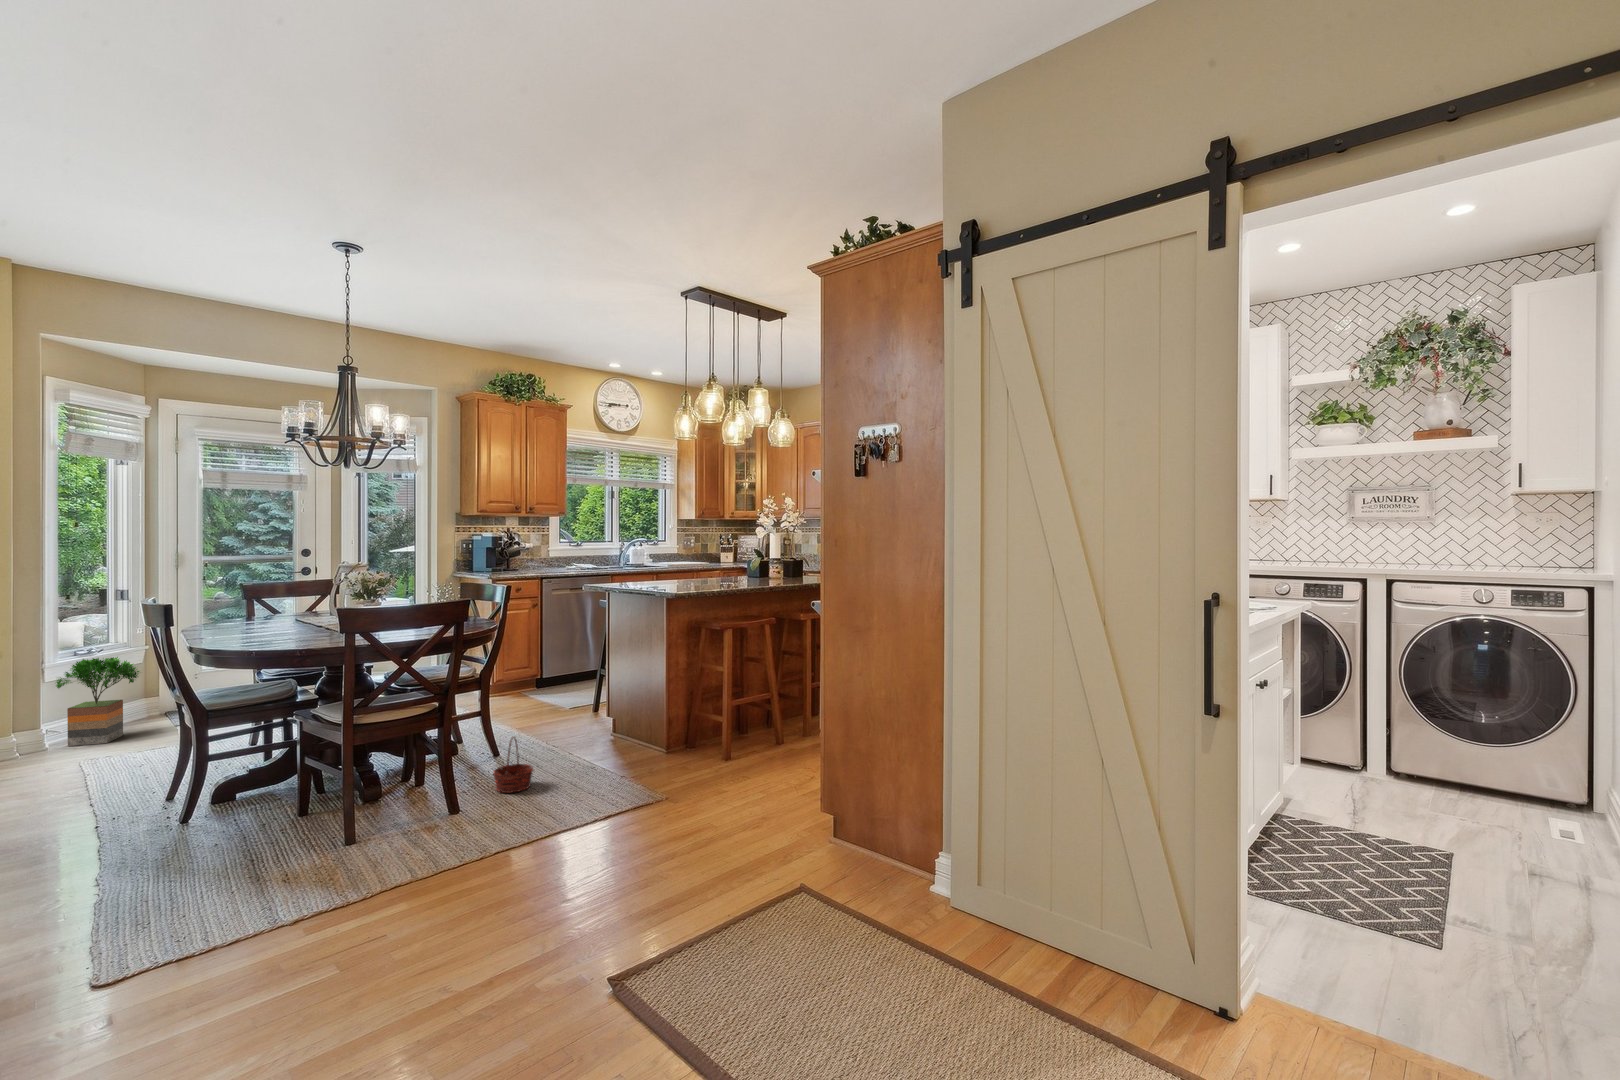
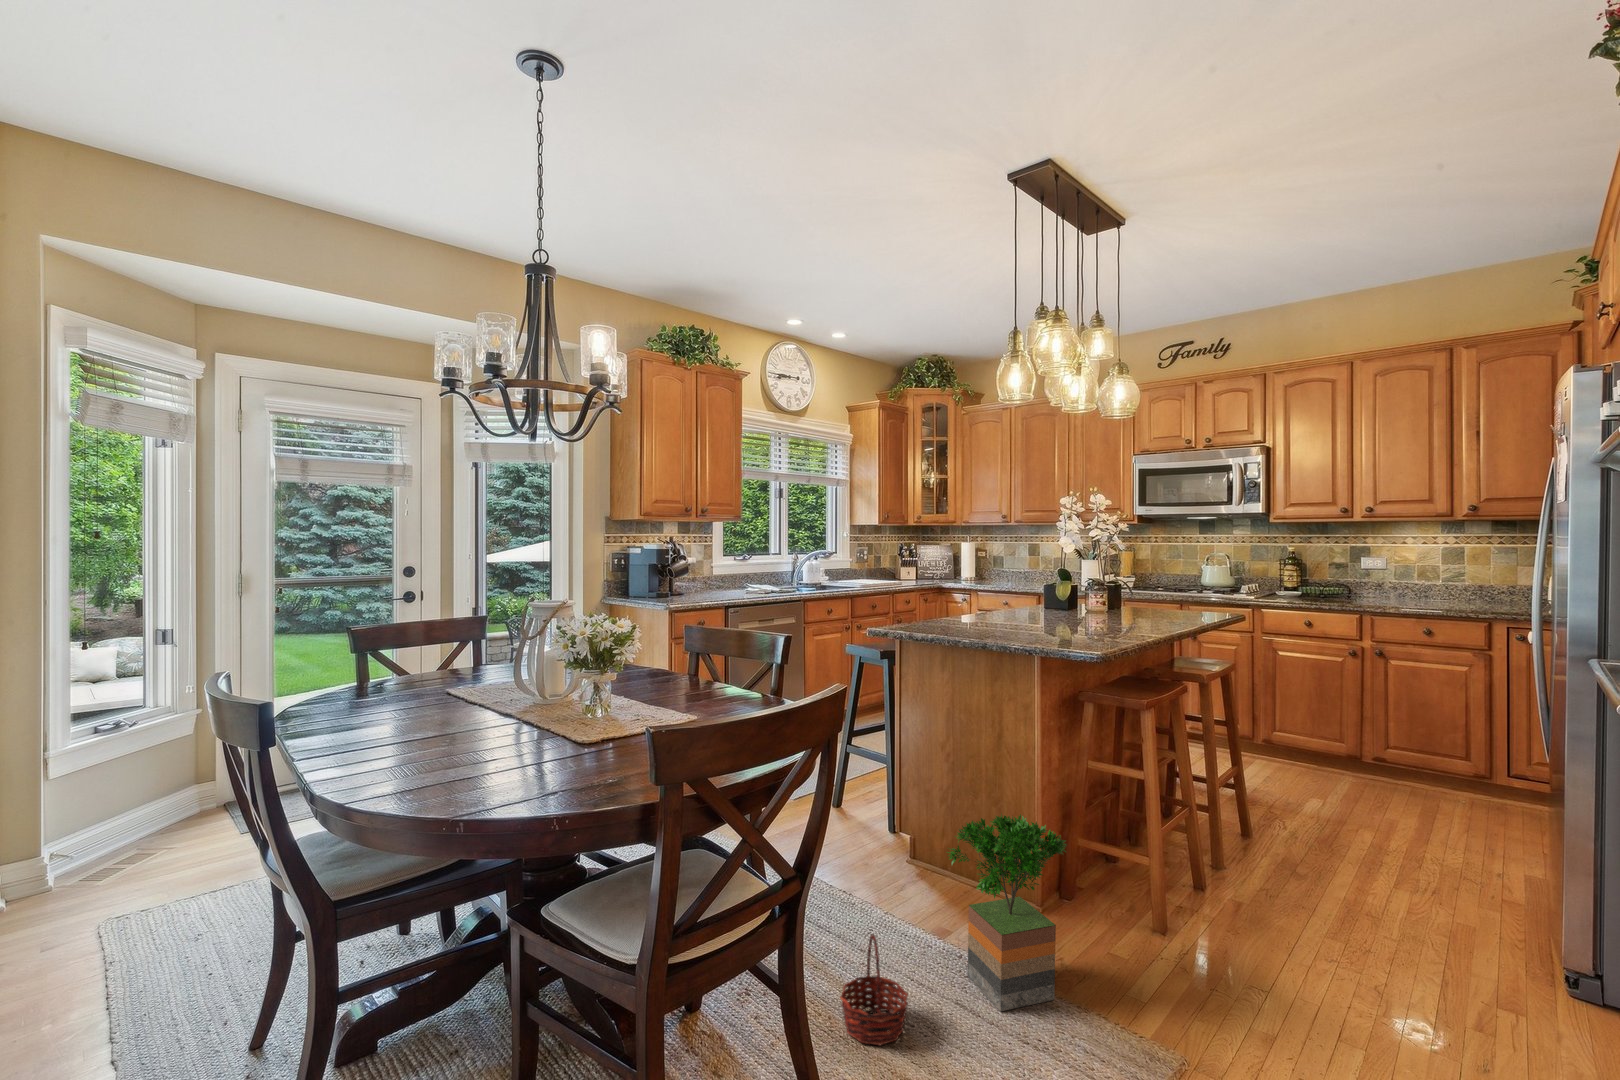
potted tree: present [56,657,139,746] -> present [947,814,1067,1011]

